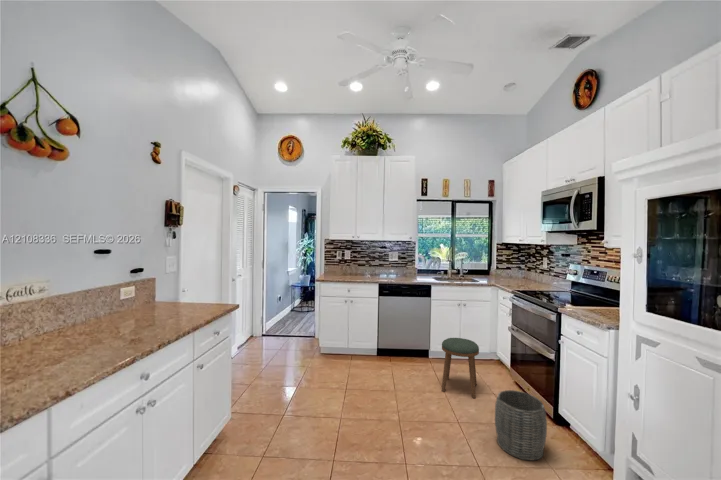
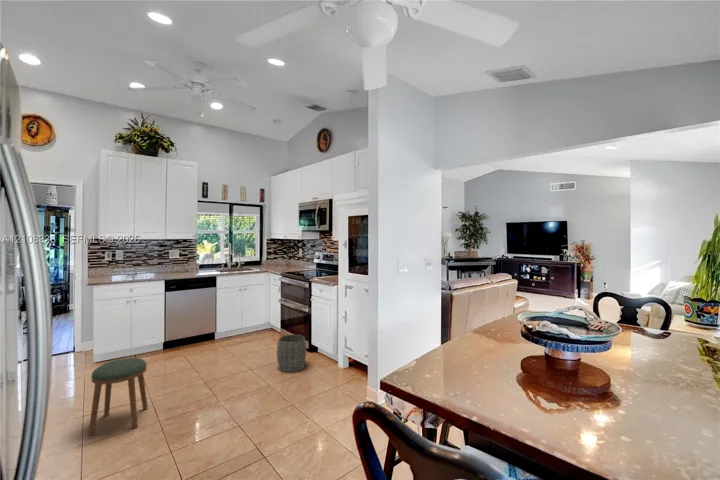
stool: present [441,338,479,398] -> present [89,358,148,436]

